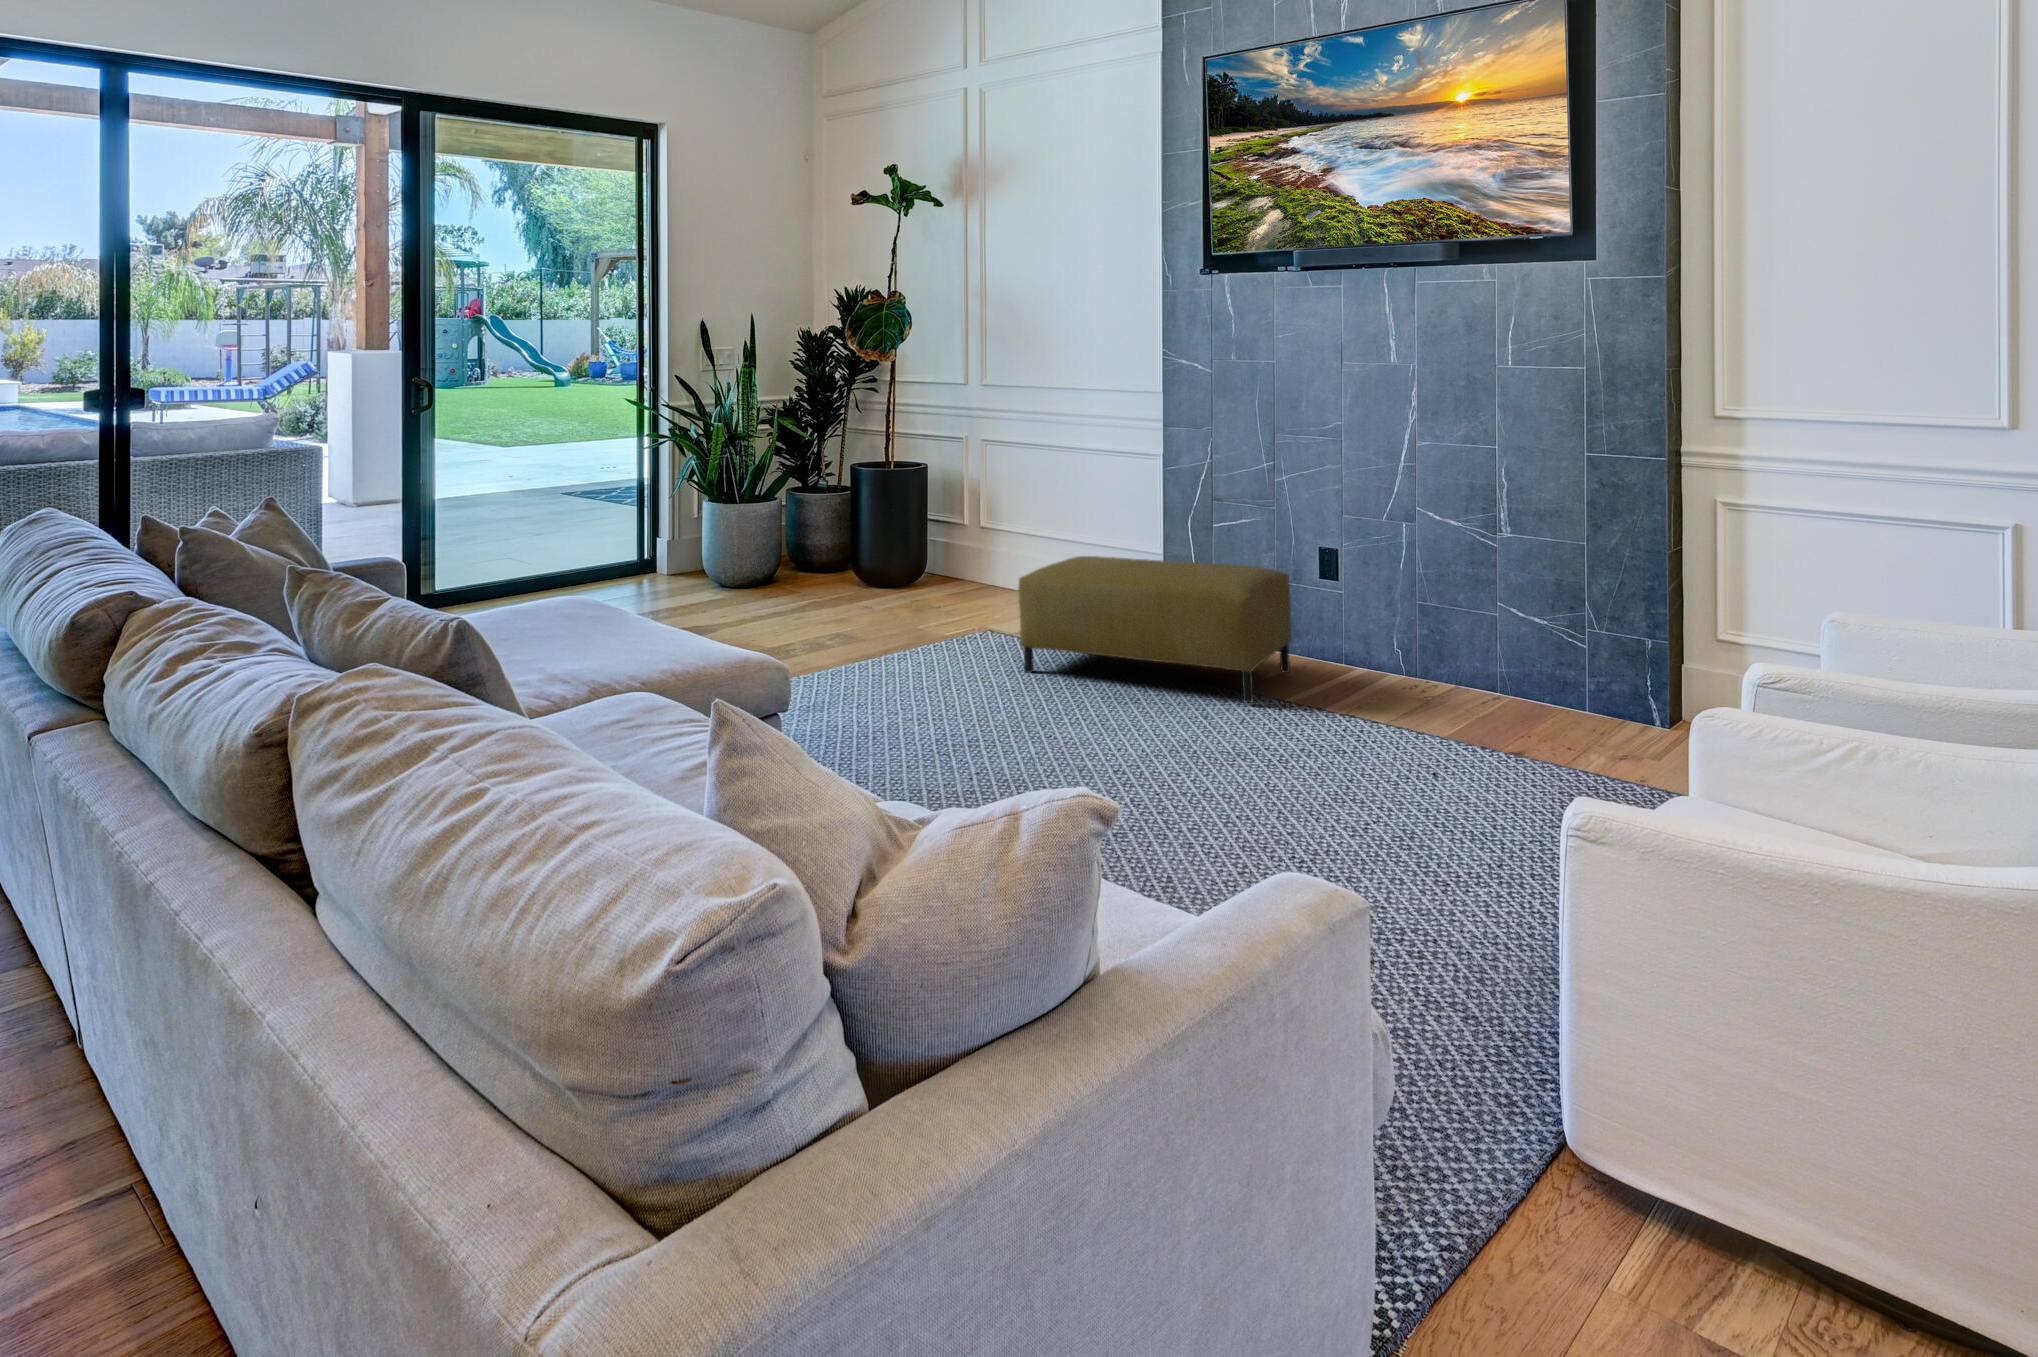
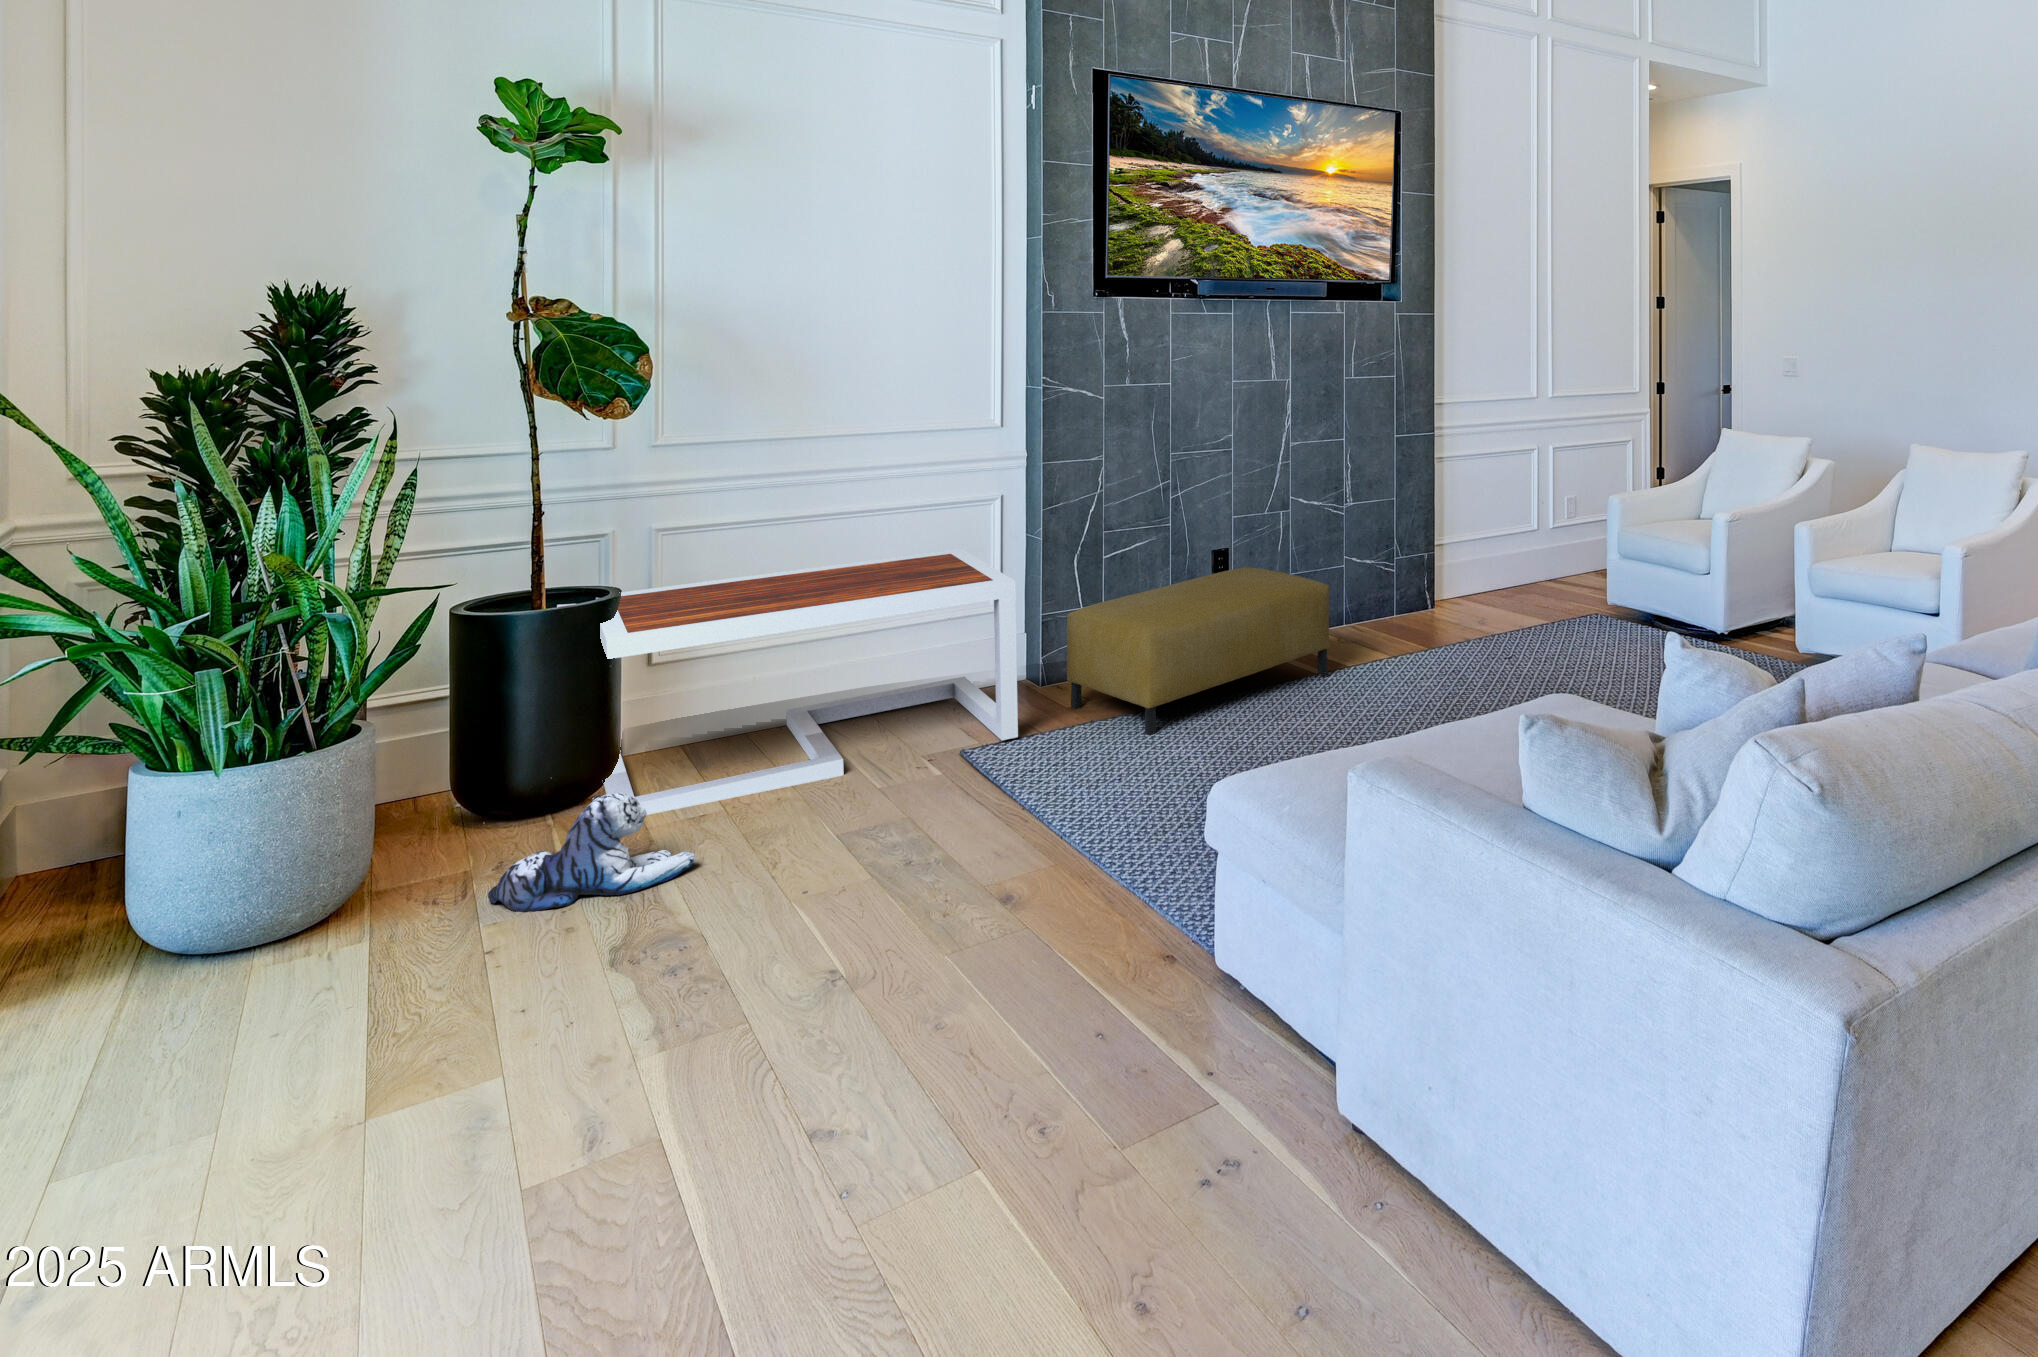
coffee table: none [819,480,1087,642] -> present [600,549,1018,815]
plush toy: none [704,566,758,623] -> present [488,793,696,912]

